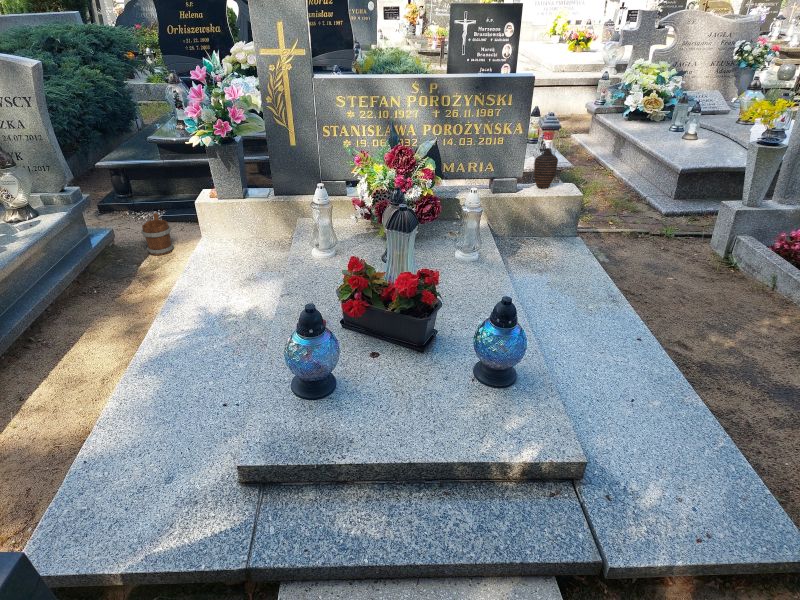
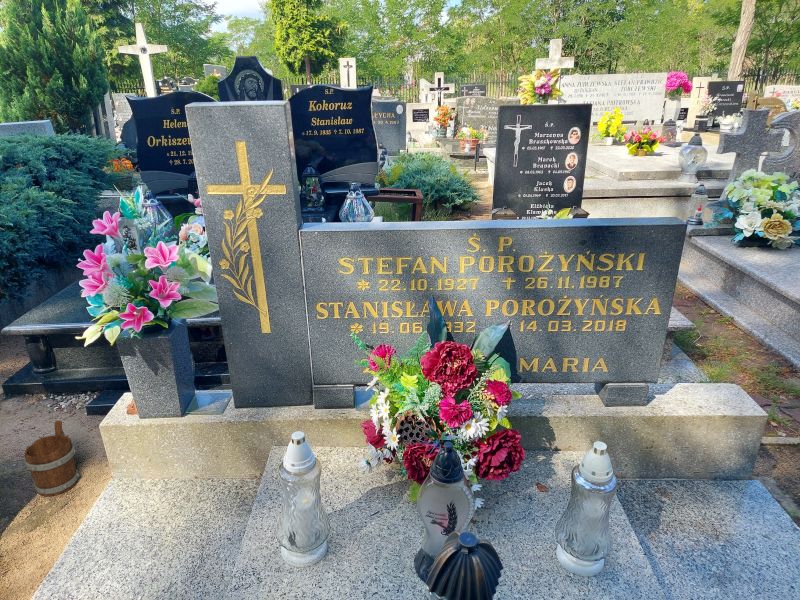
decorative vase: present [534,148,558,188] -> none [674,335,717,399]

